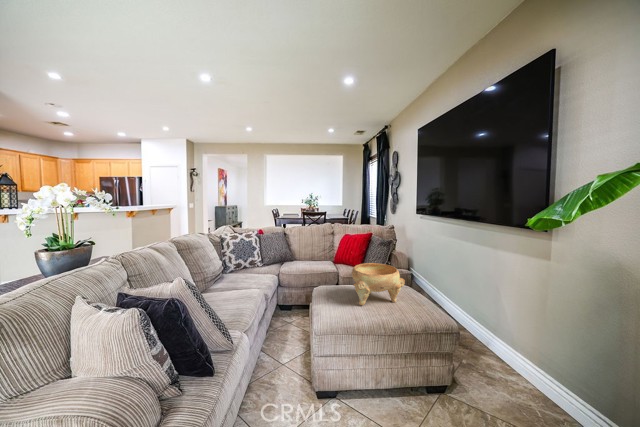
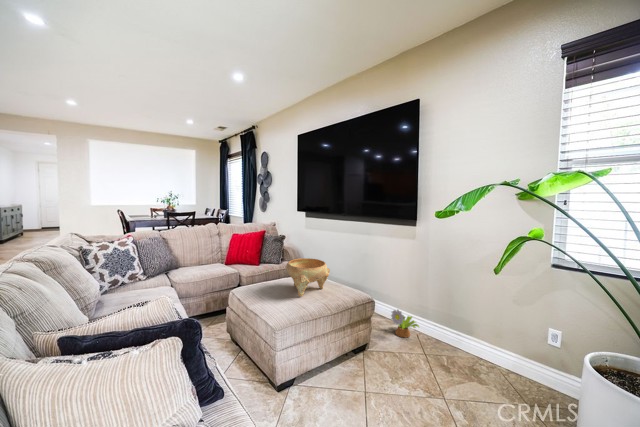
decorative plant: none [506,355,556,404] -> present [391,309,419,337]

